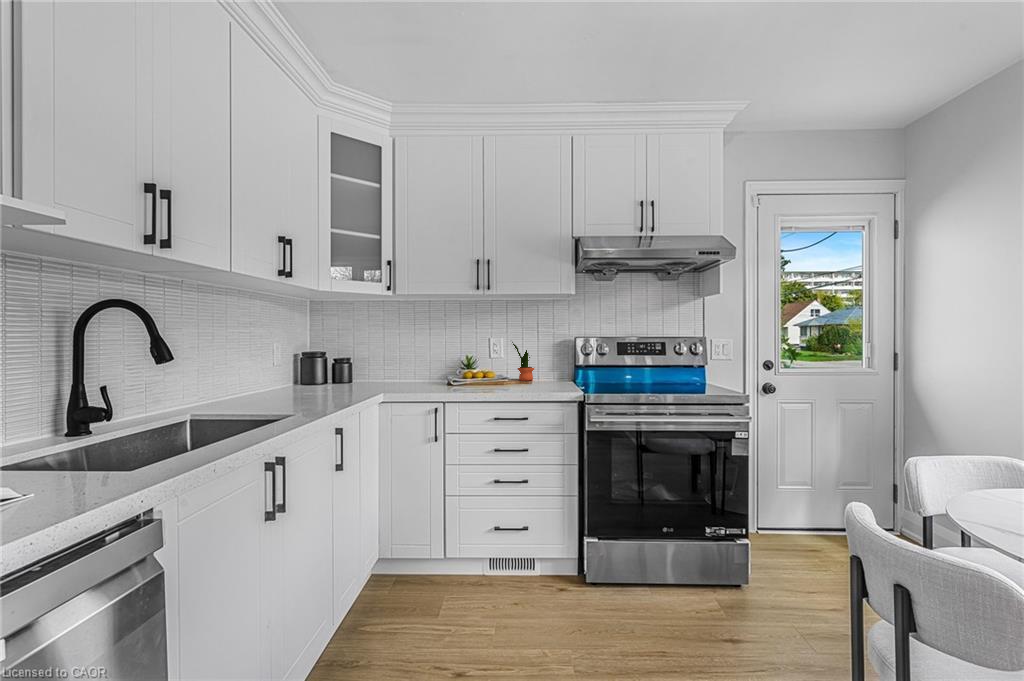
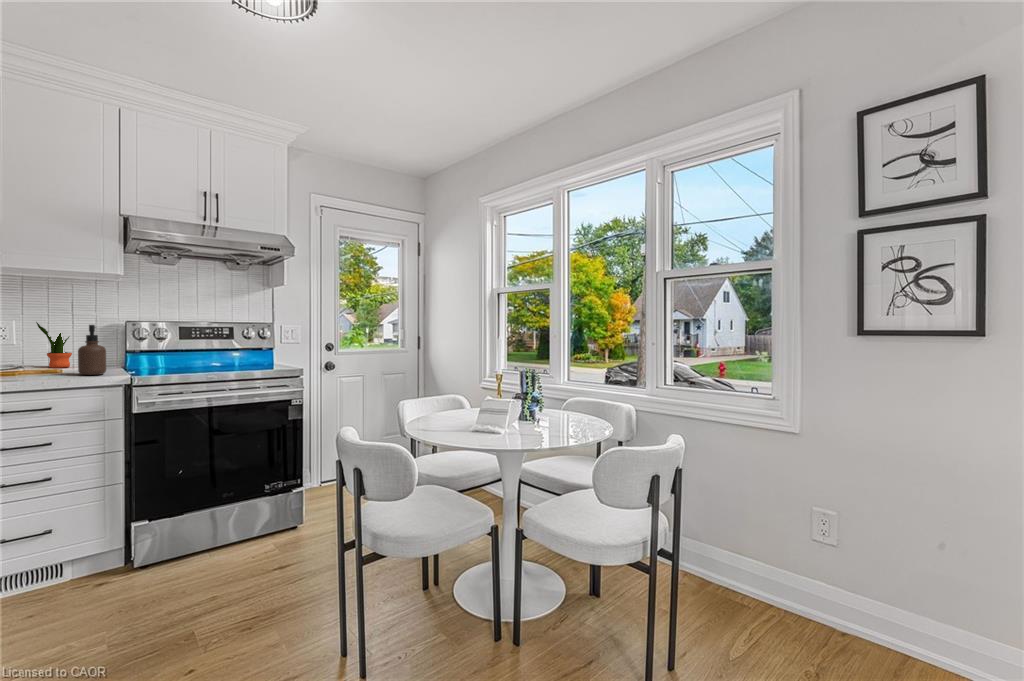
soap dispenser: none [542,343,562,389] -> present [78,325,106,375]

